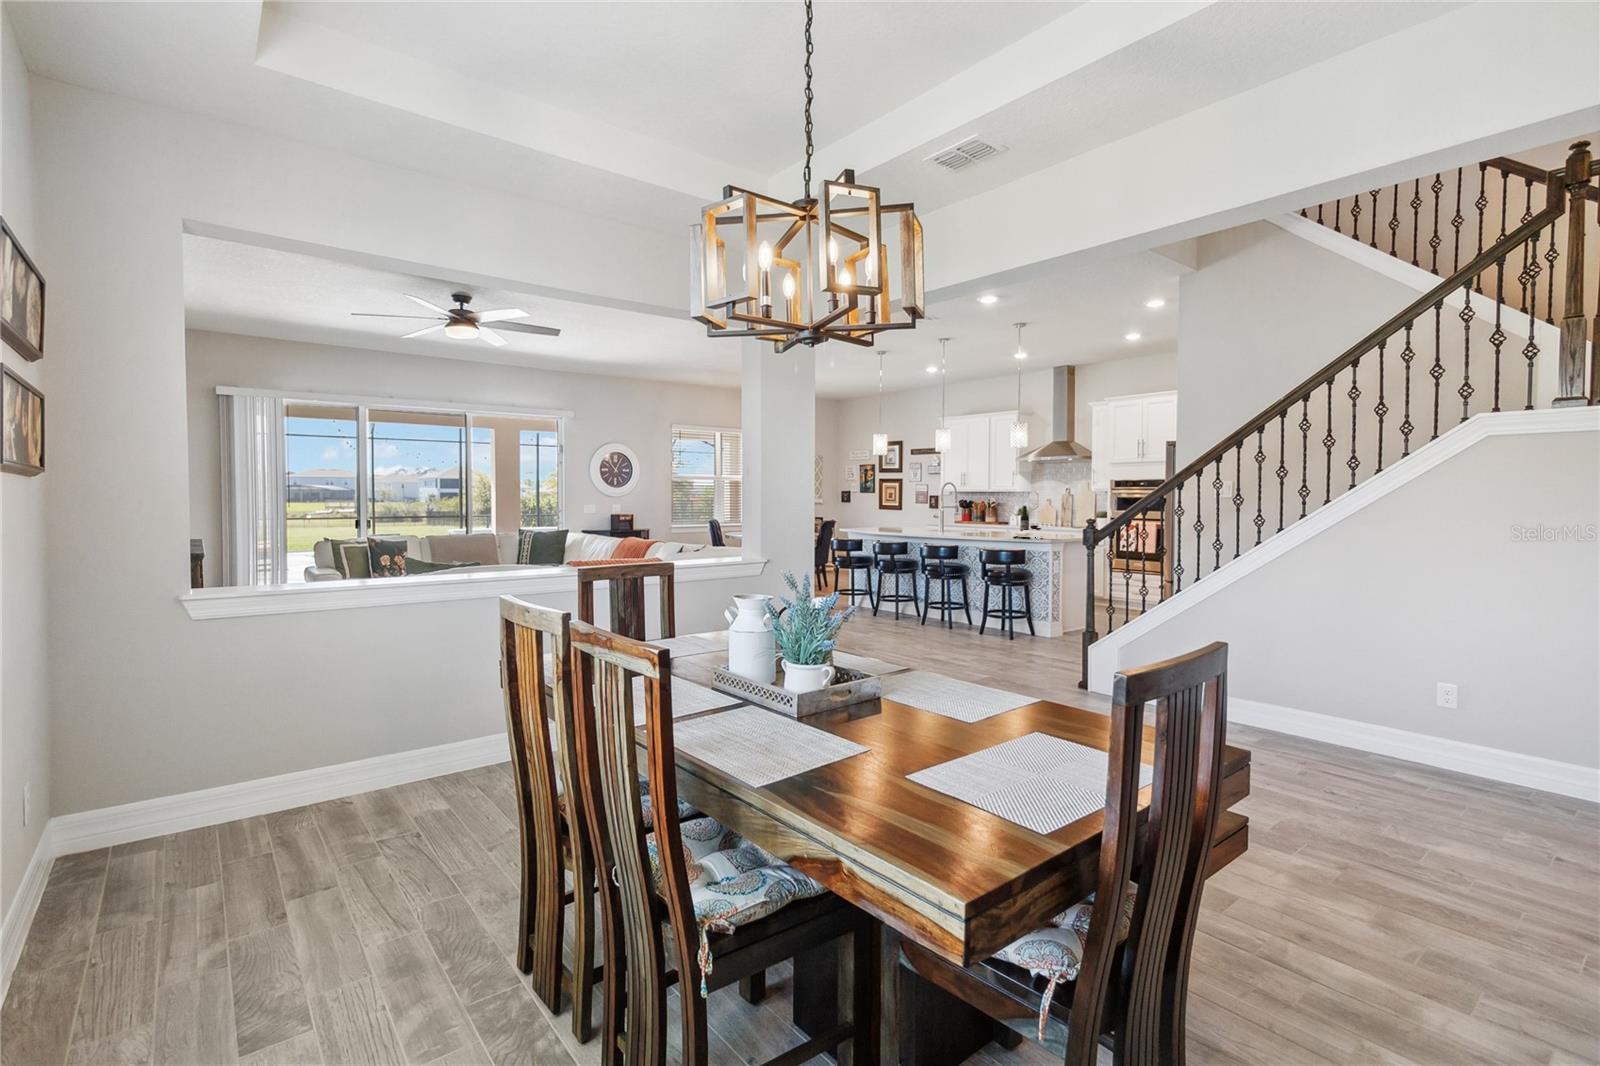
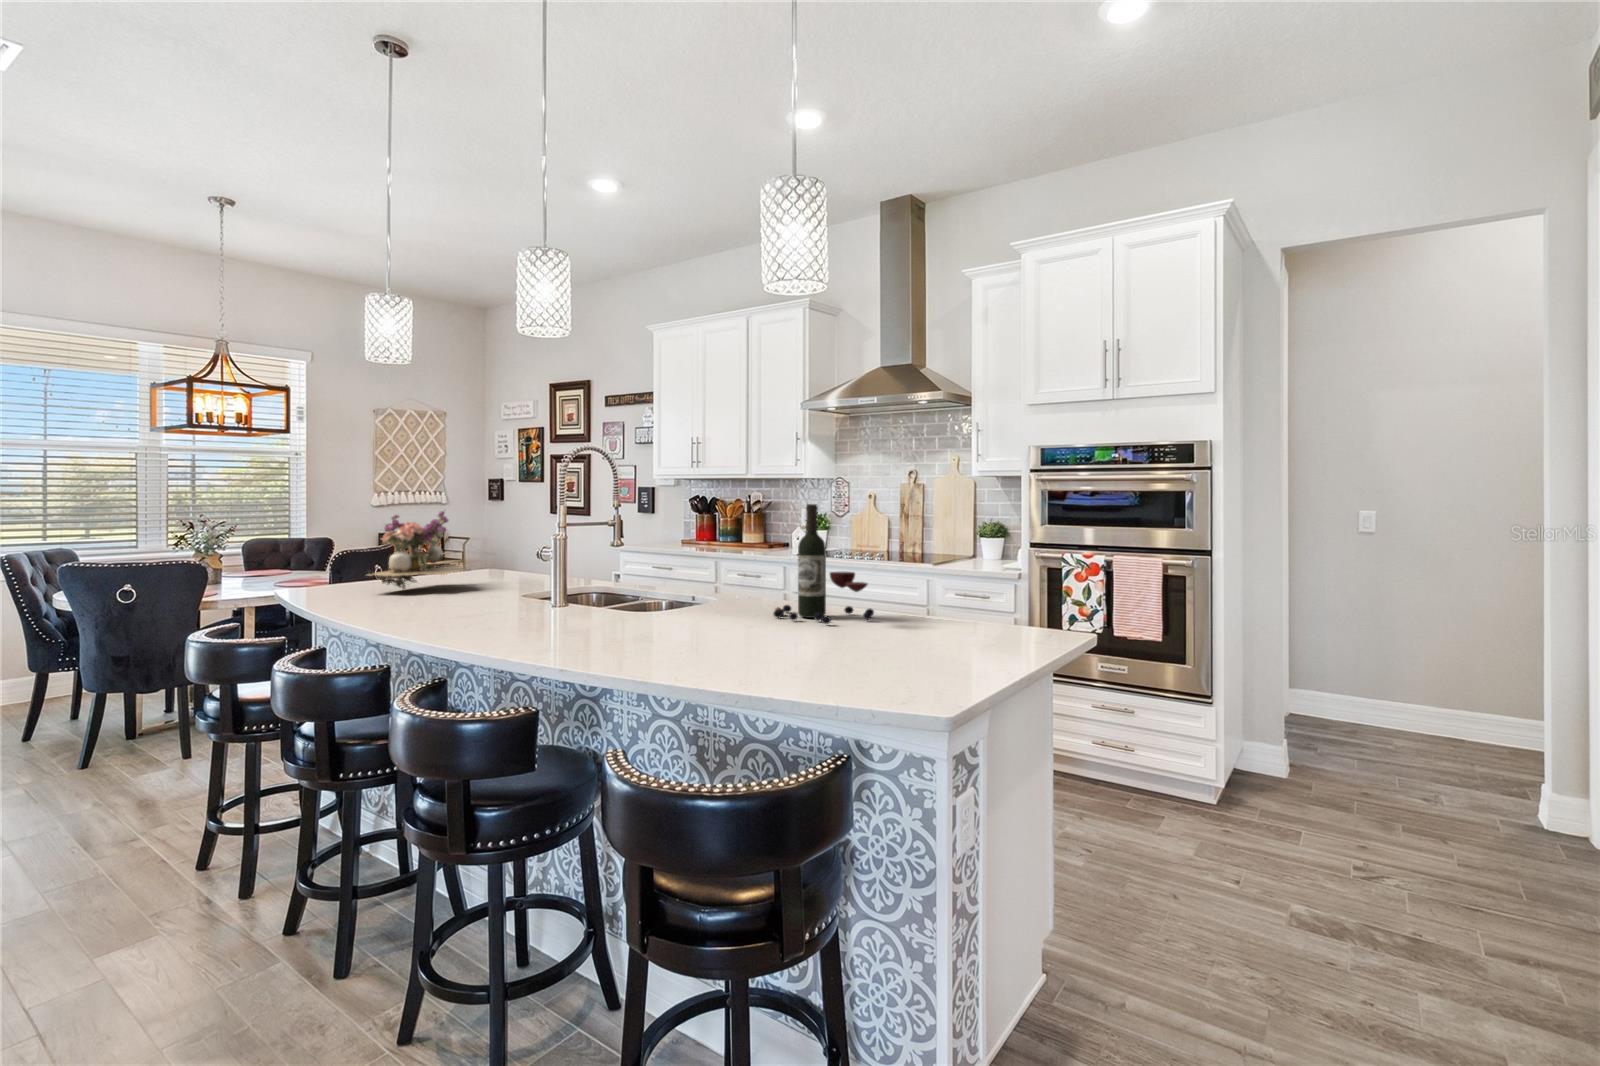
flower arrangement: none [877,508,906,534] -> present [368,510,469,589]

